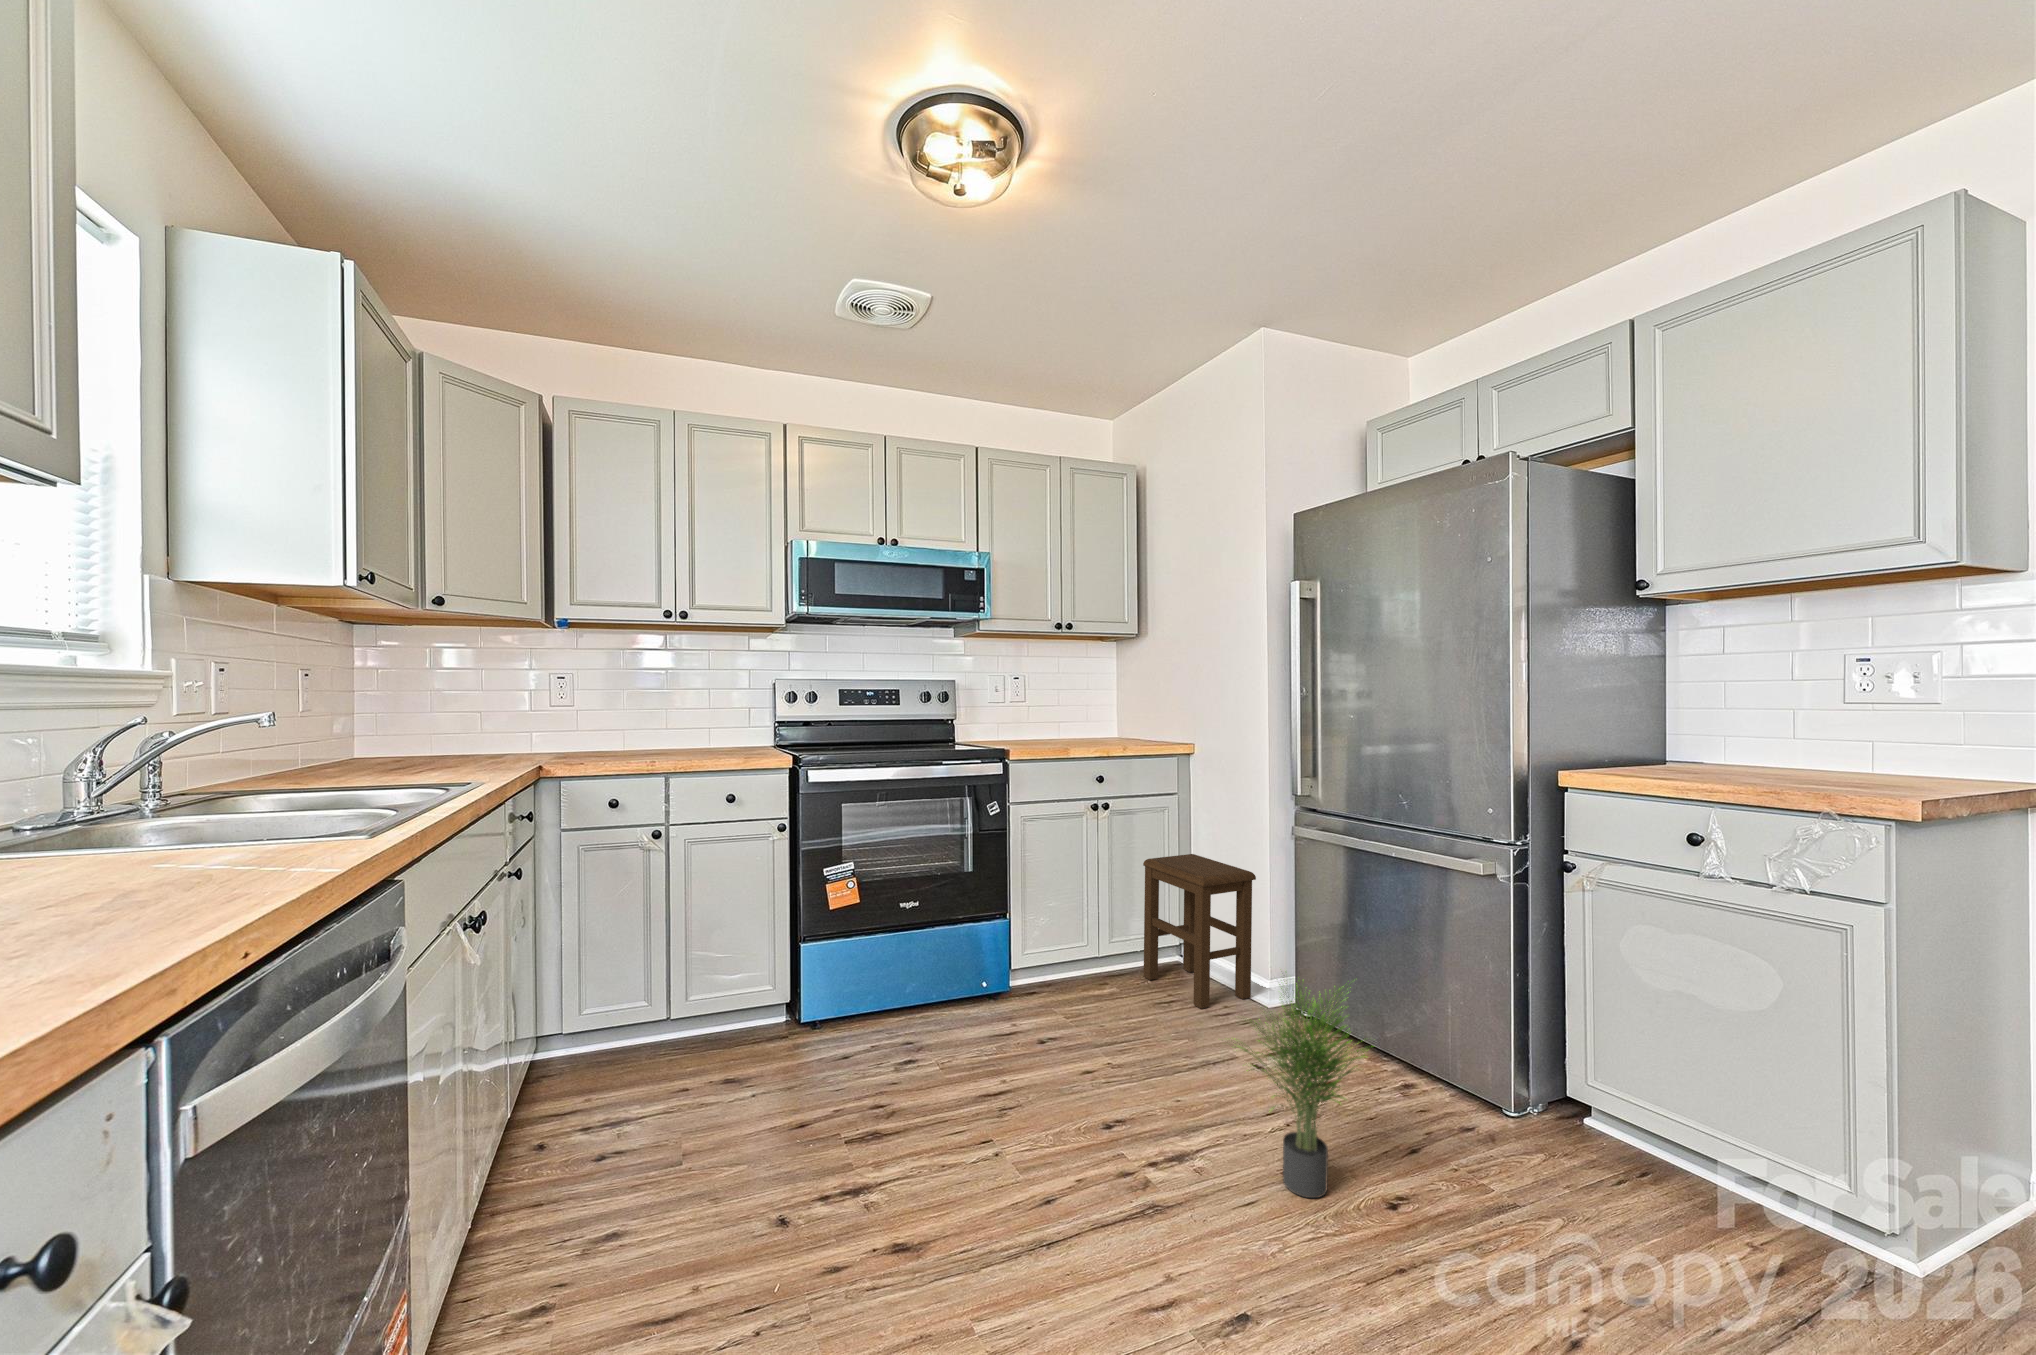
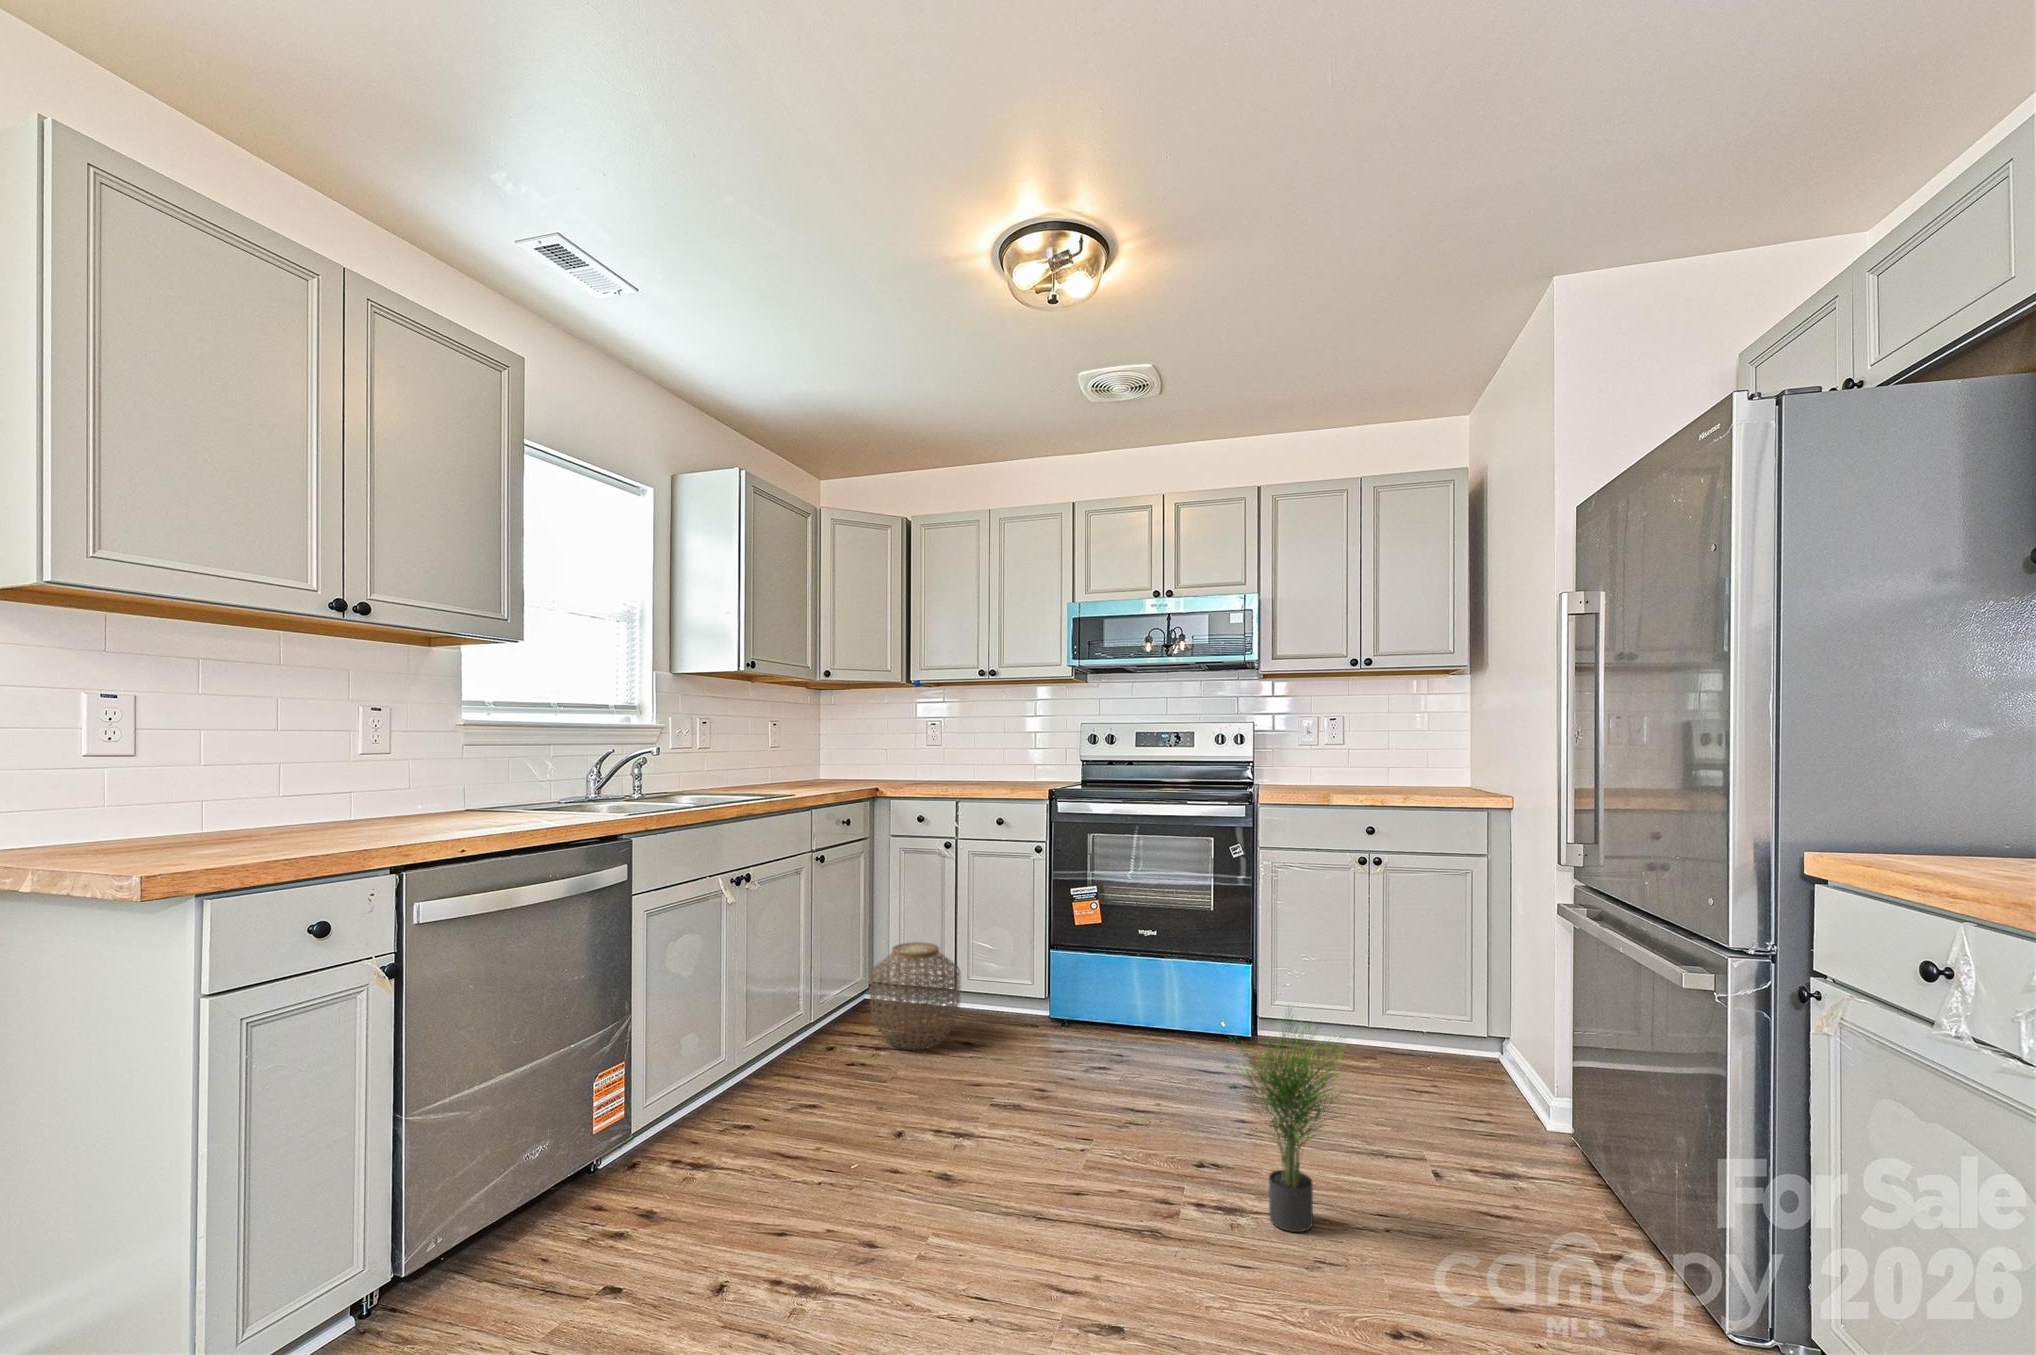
stool: present [1143,854,1256,1009] -> none [1415,926,1521,1109]
woven basket: none [596,969,729,1123] -> present [870,942,961,1049]

